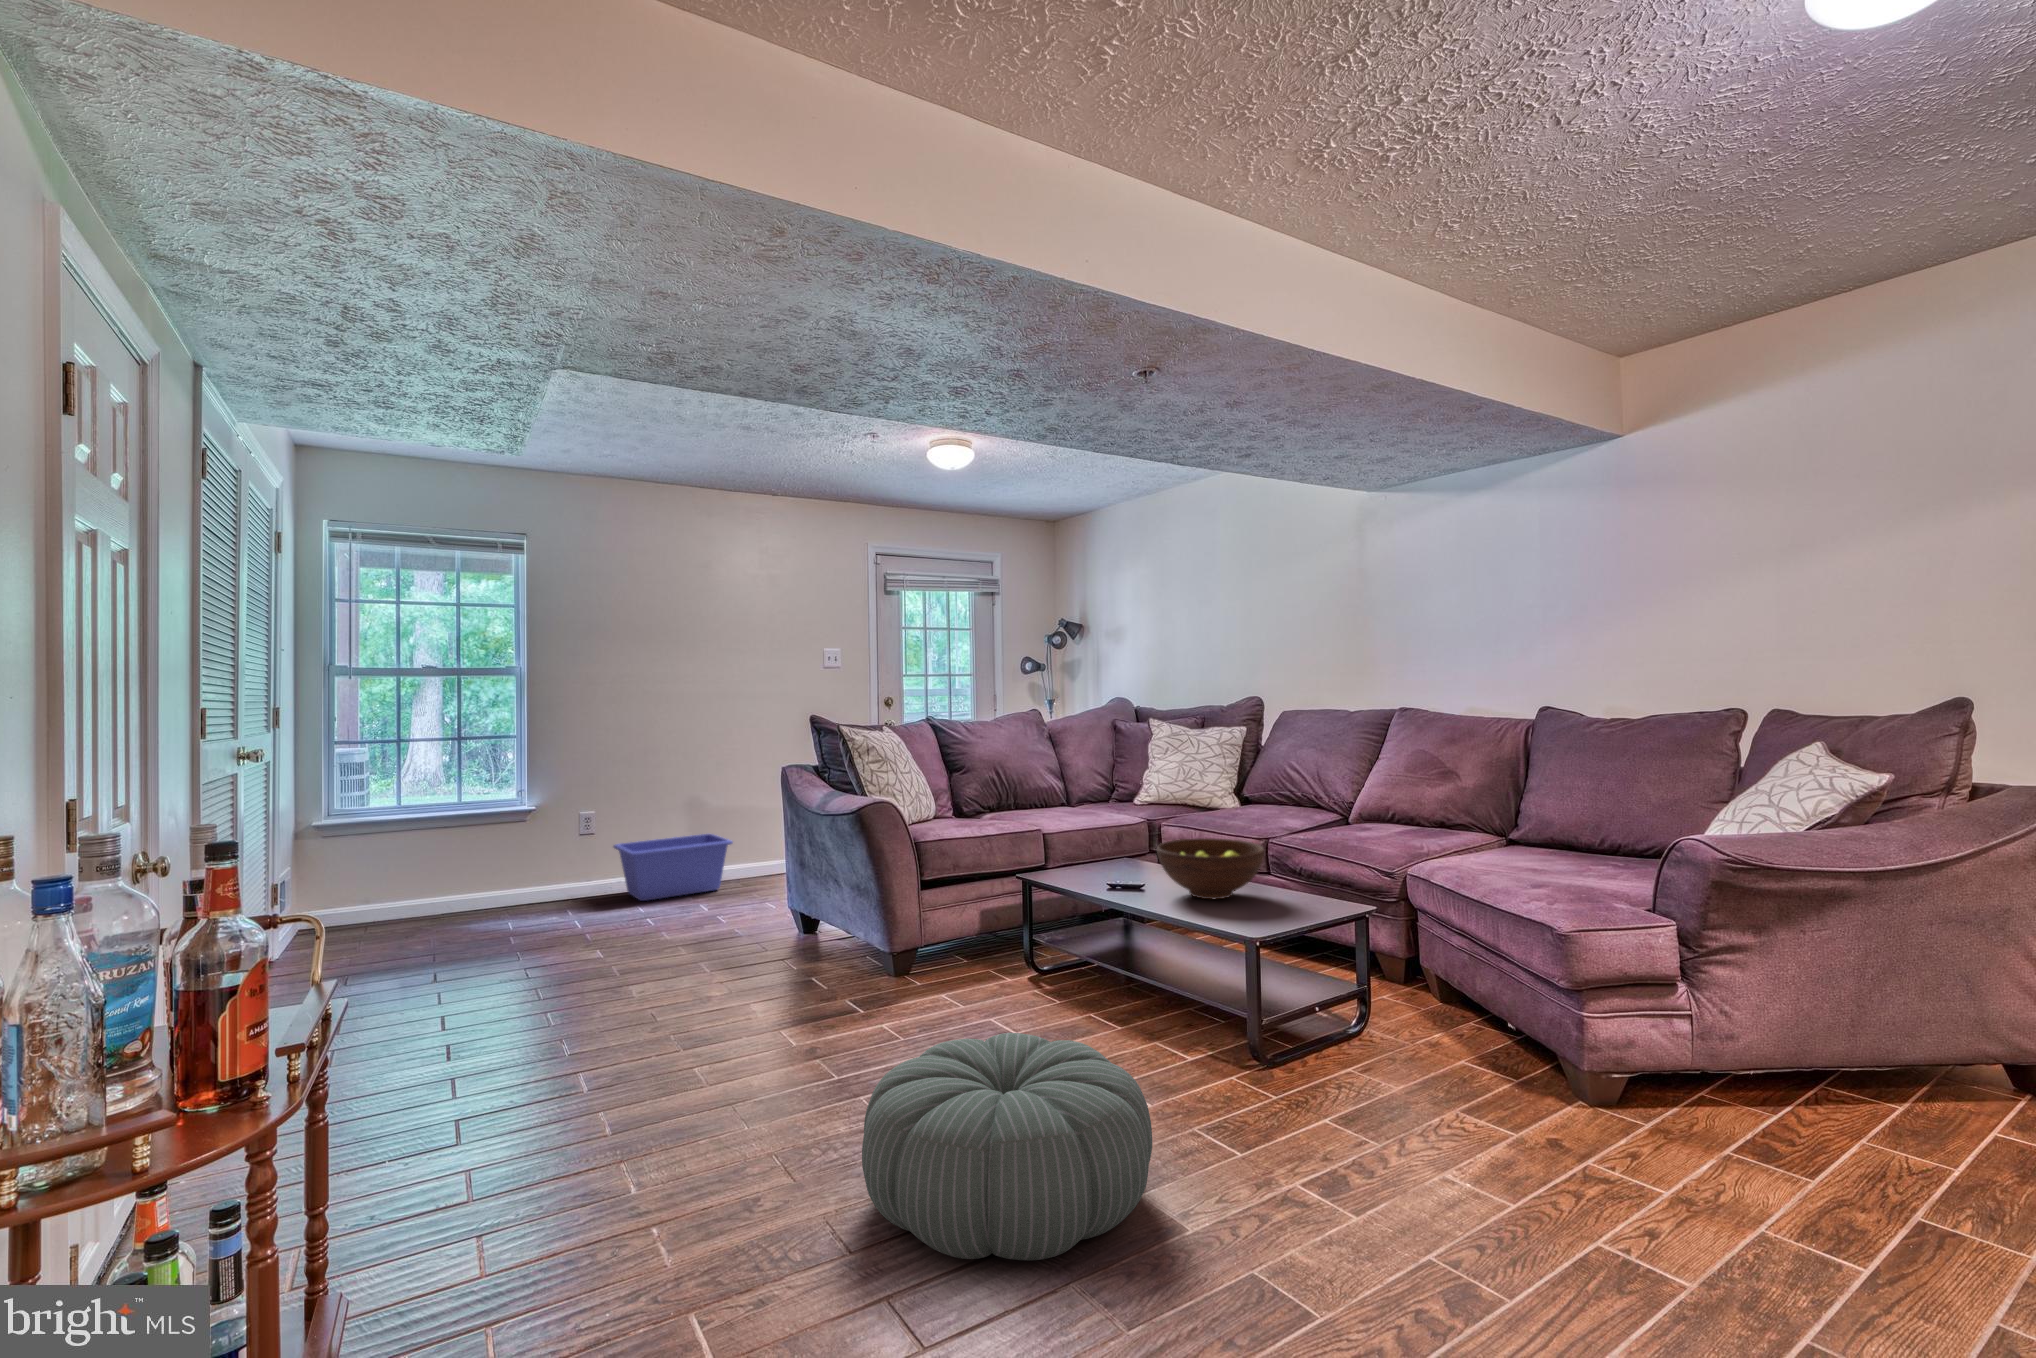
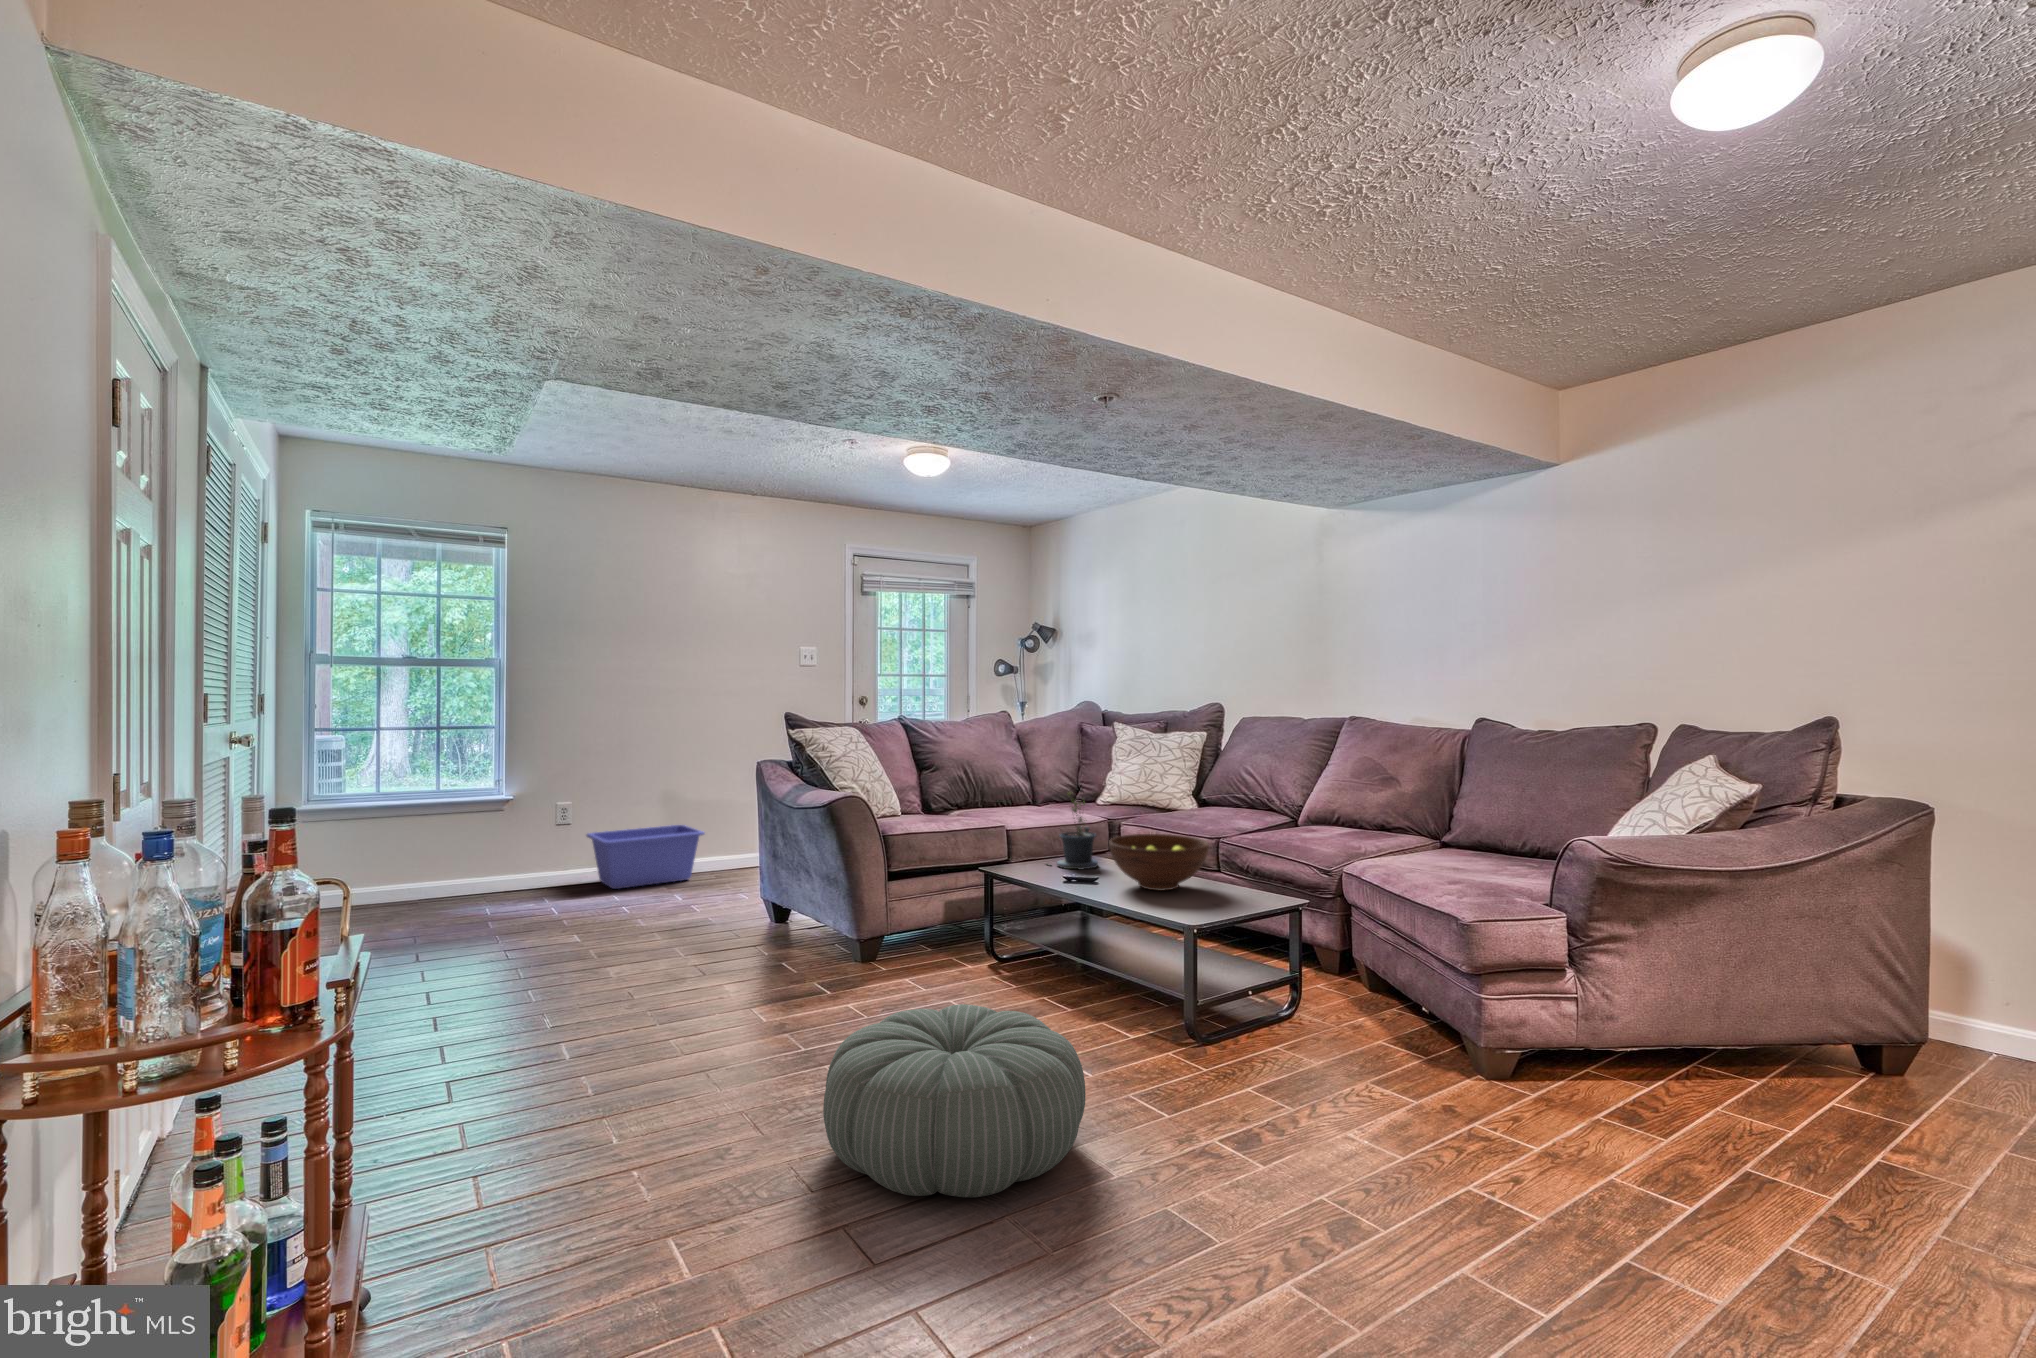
potted plant: none [1086,794,1143,877] -> present [1048,792,1098,870]

